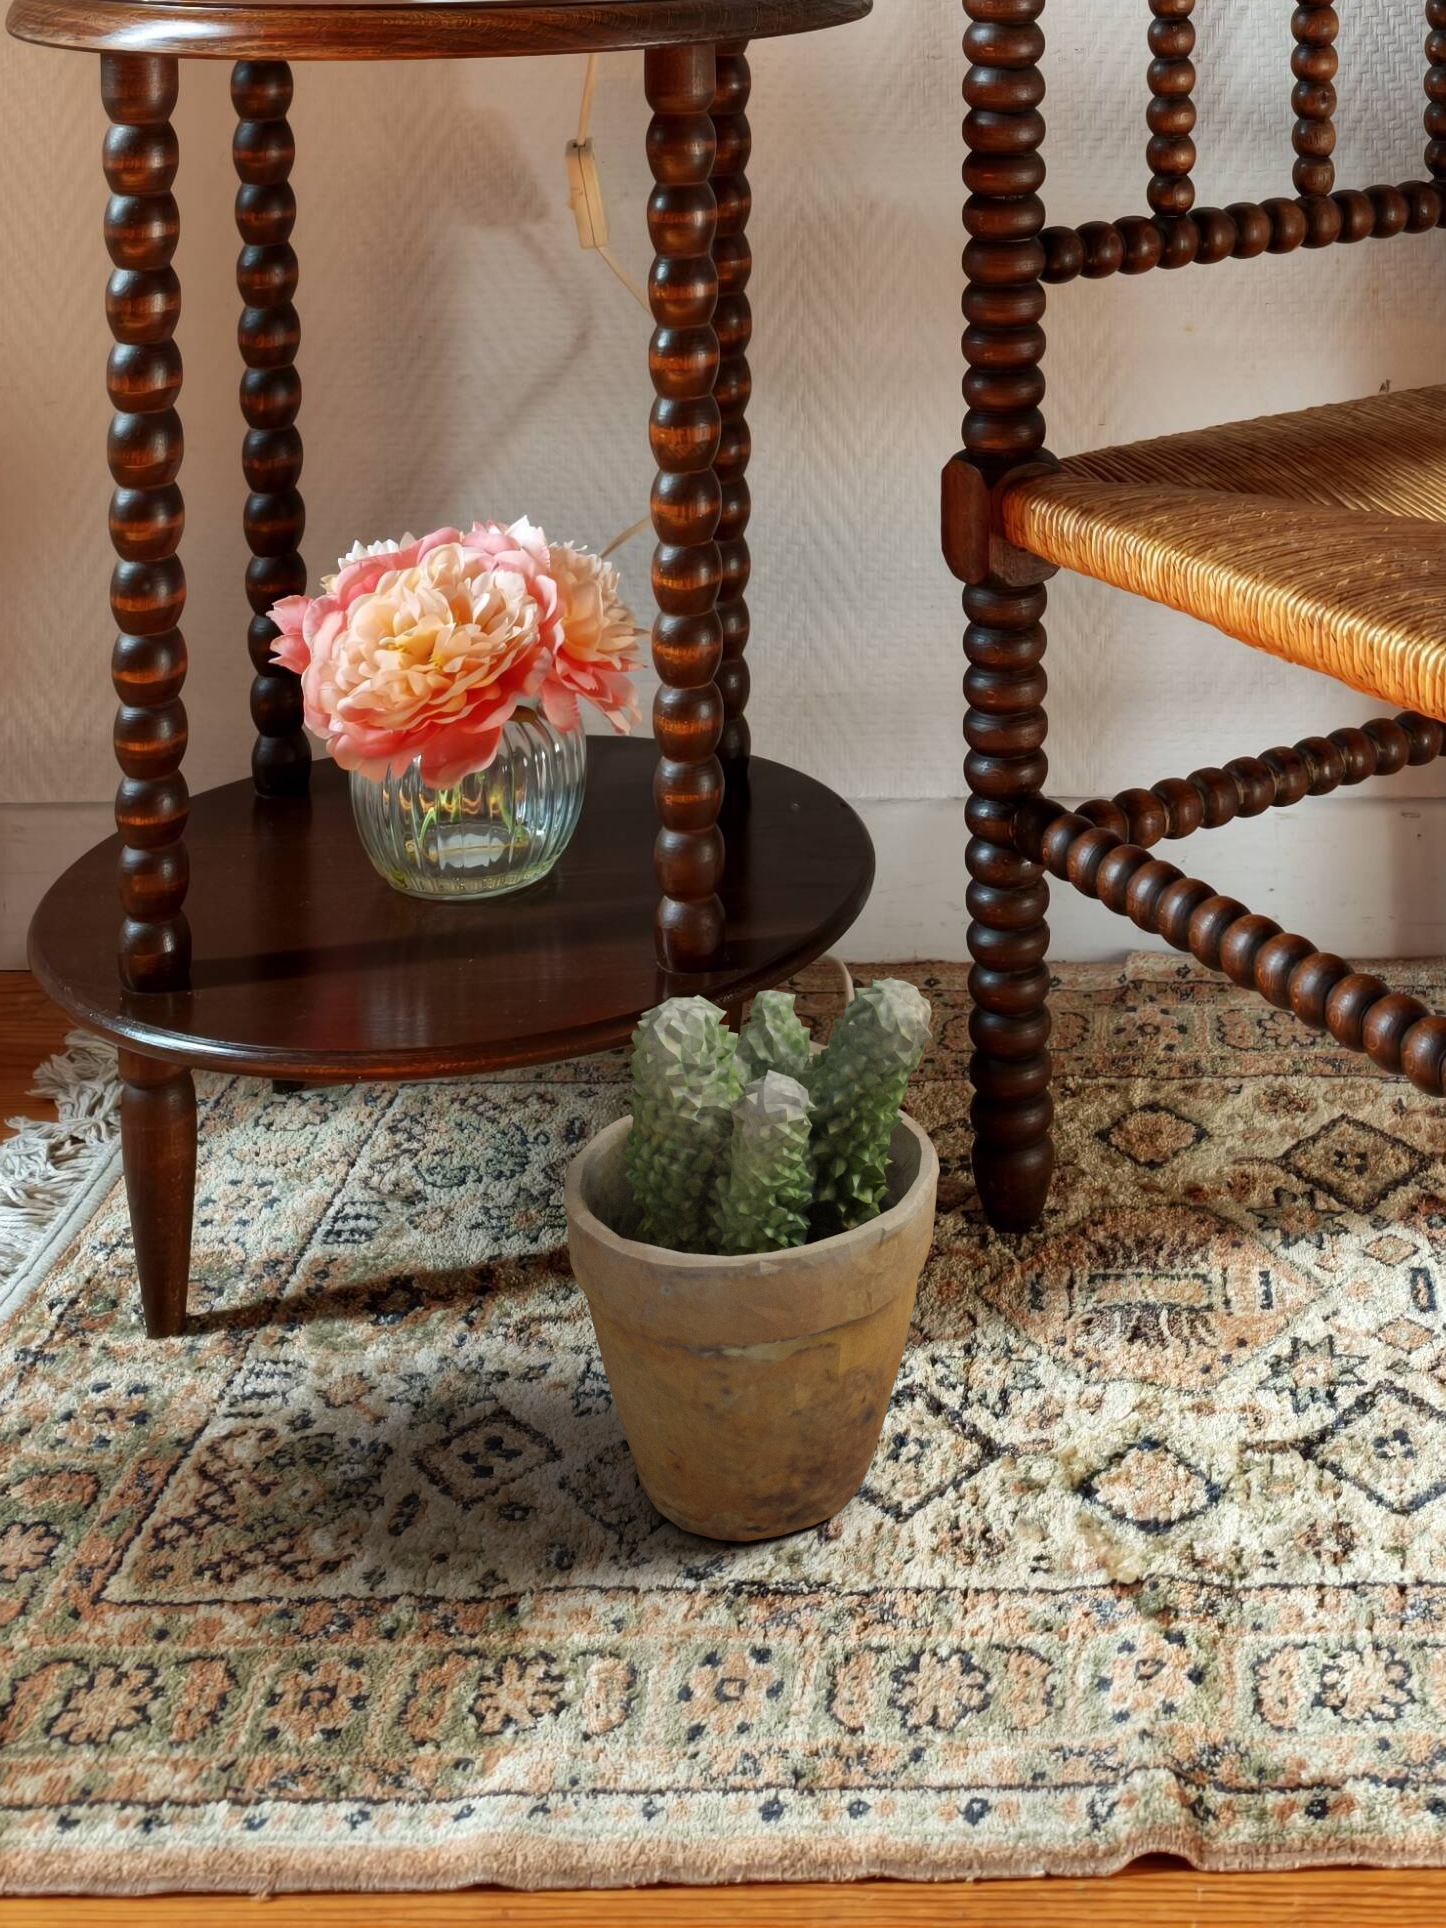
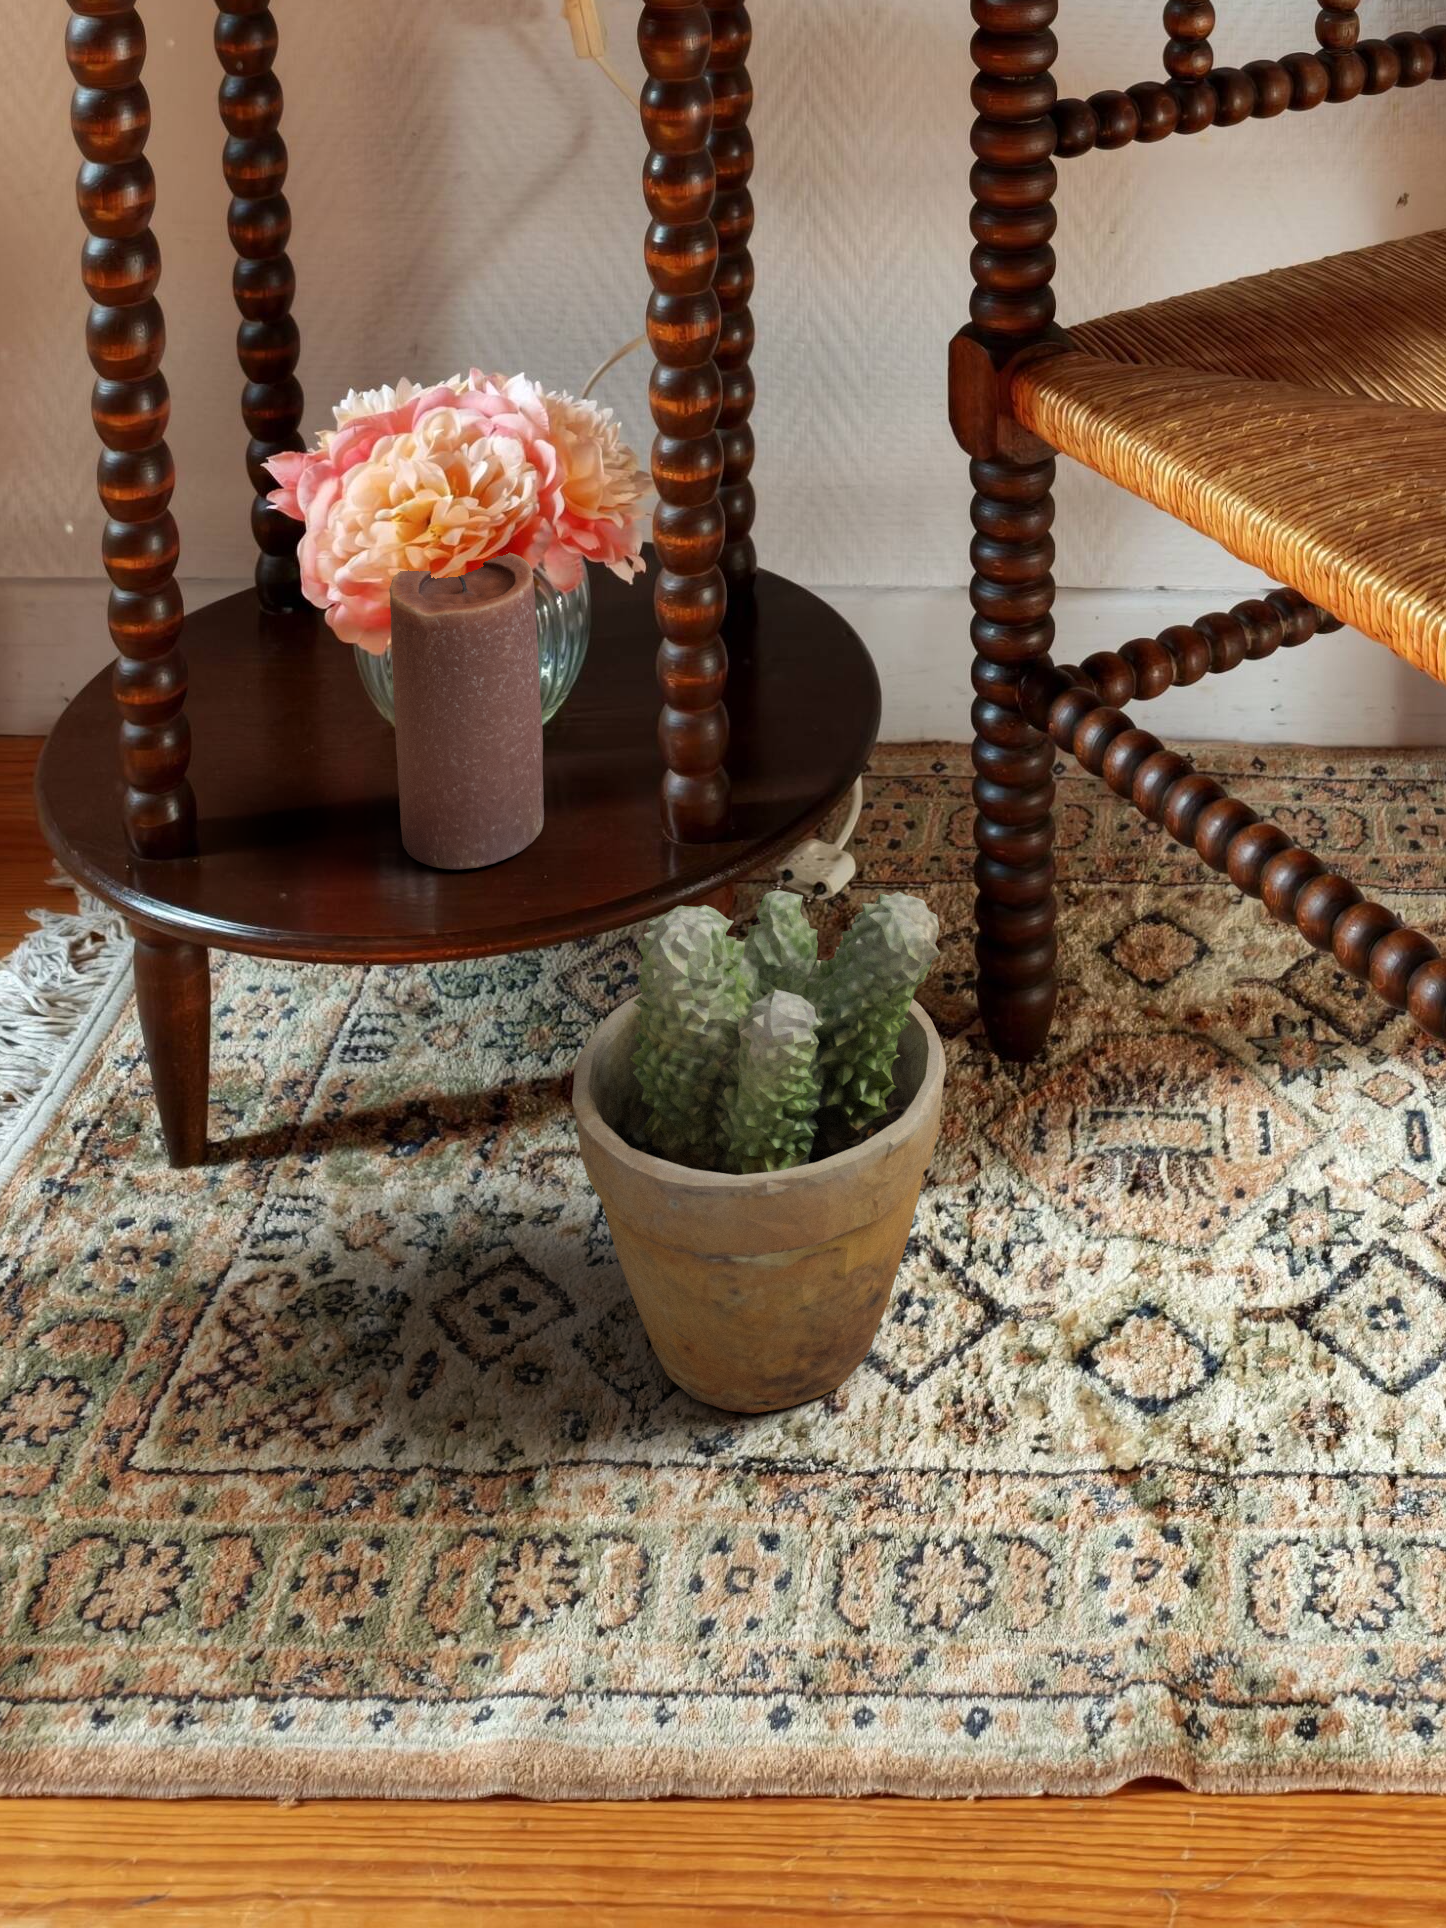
candle: none [389,674,535,995] -> present [389,553,544,869]

